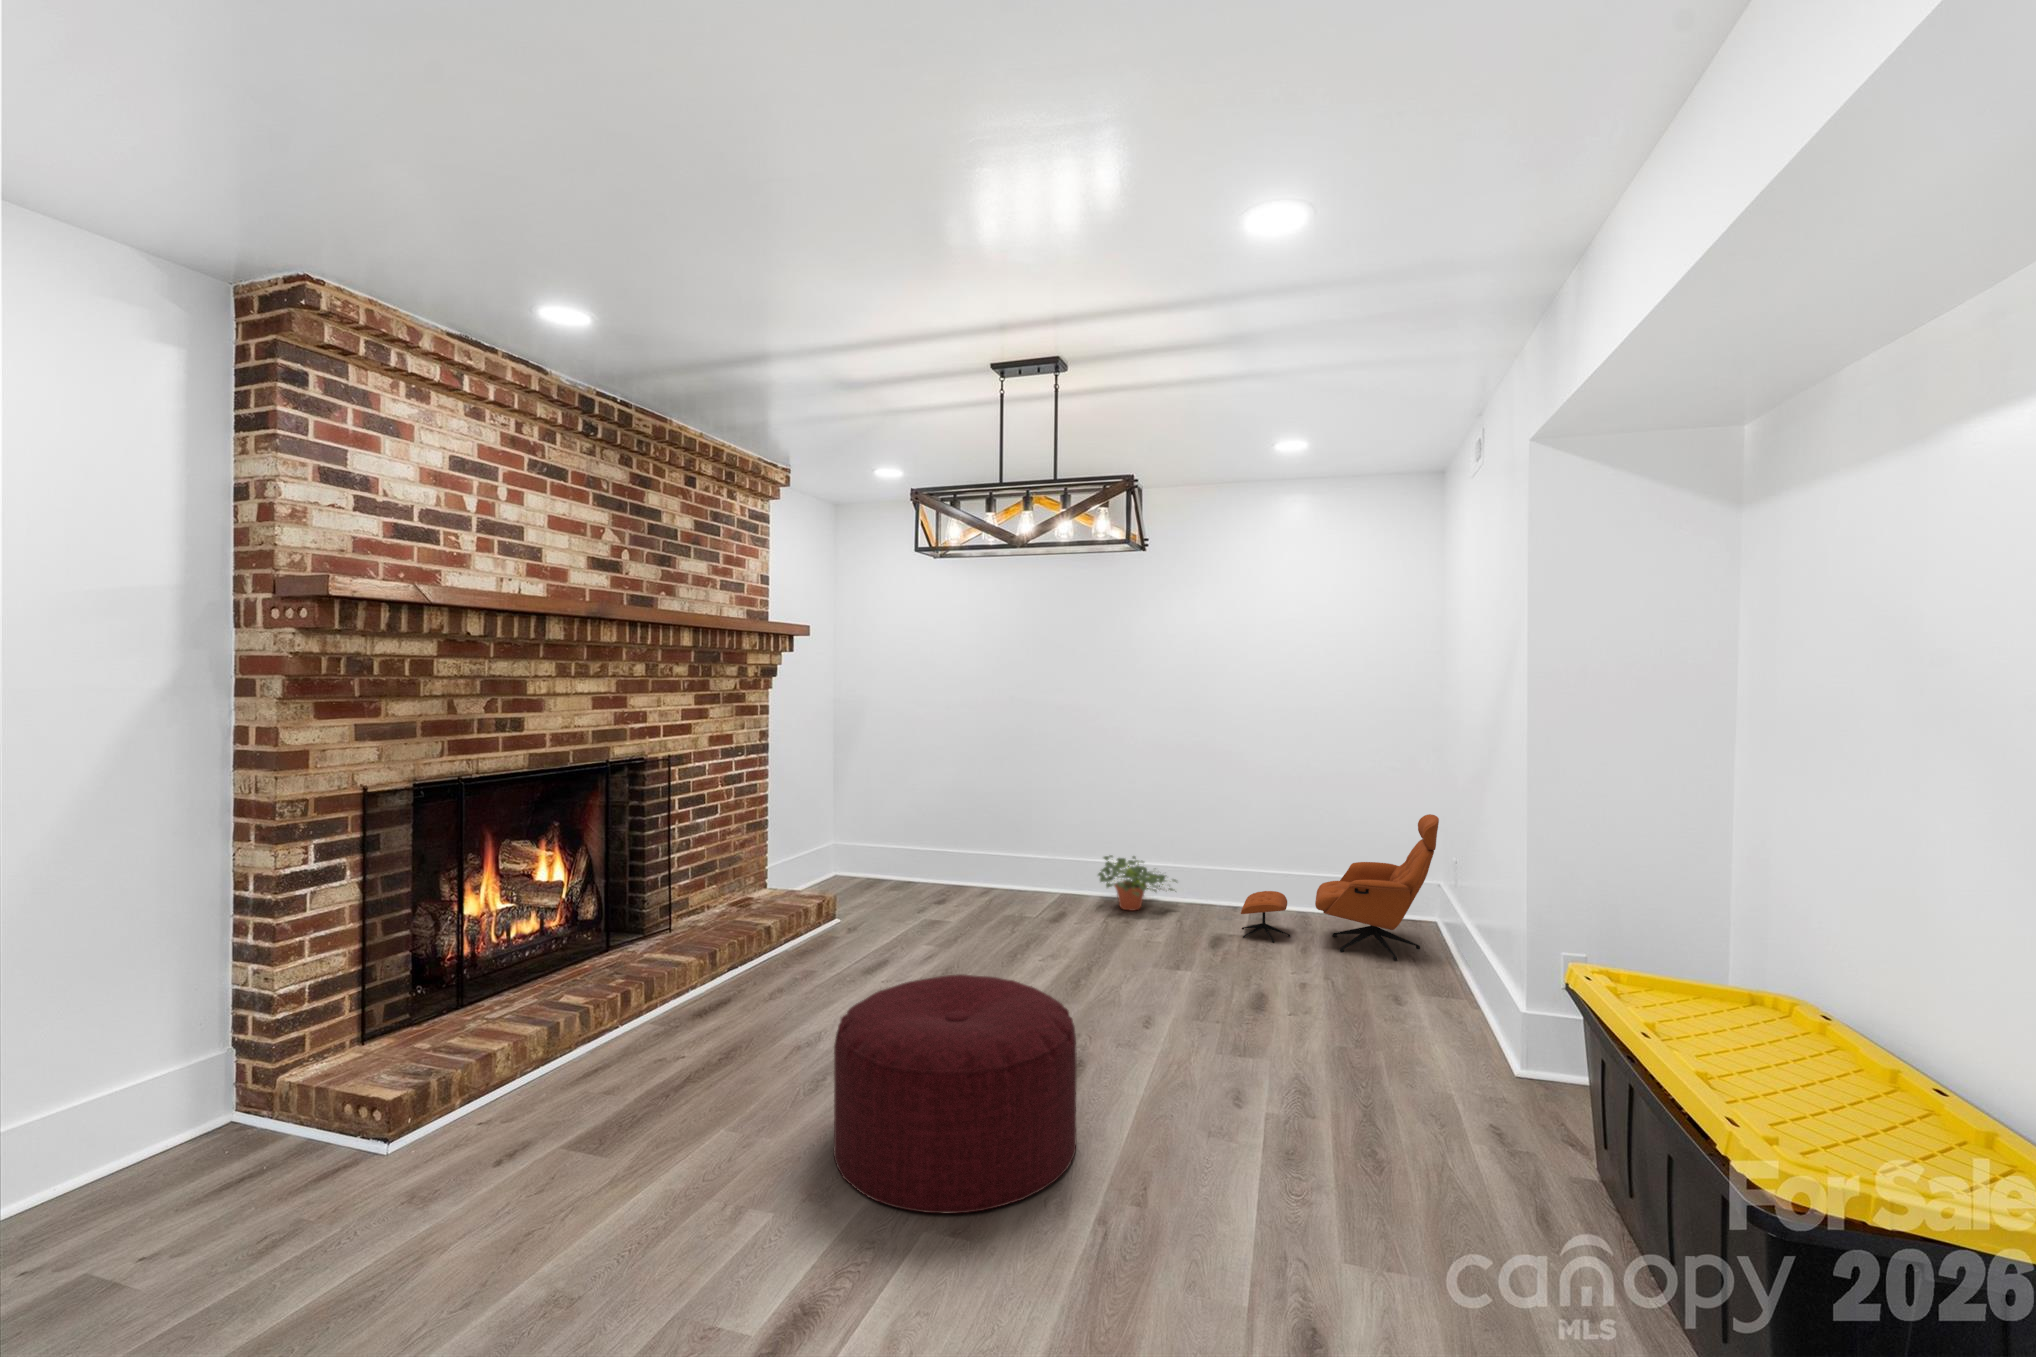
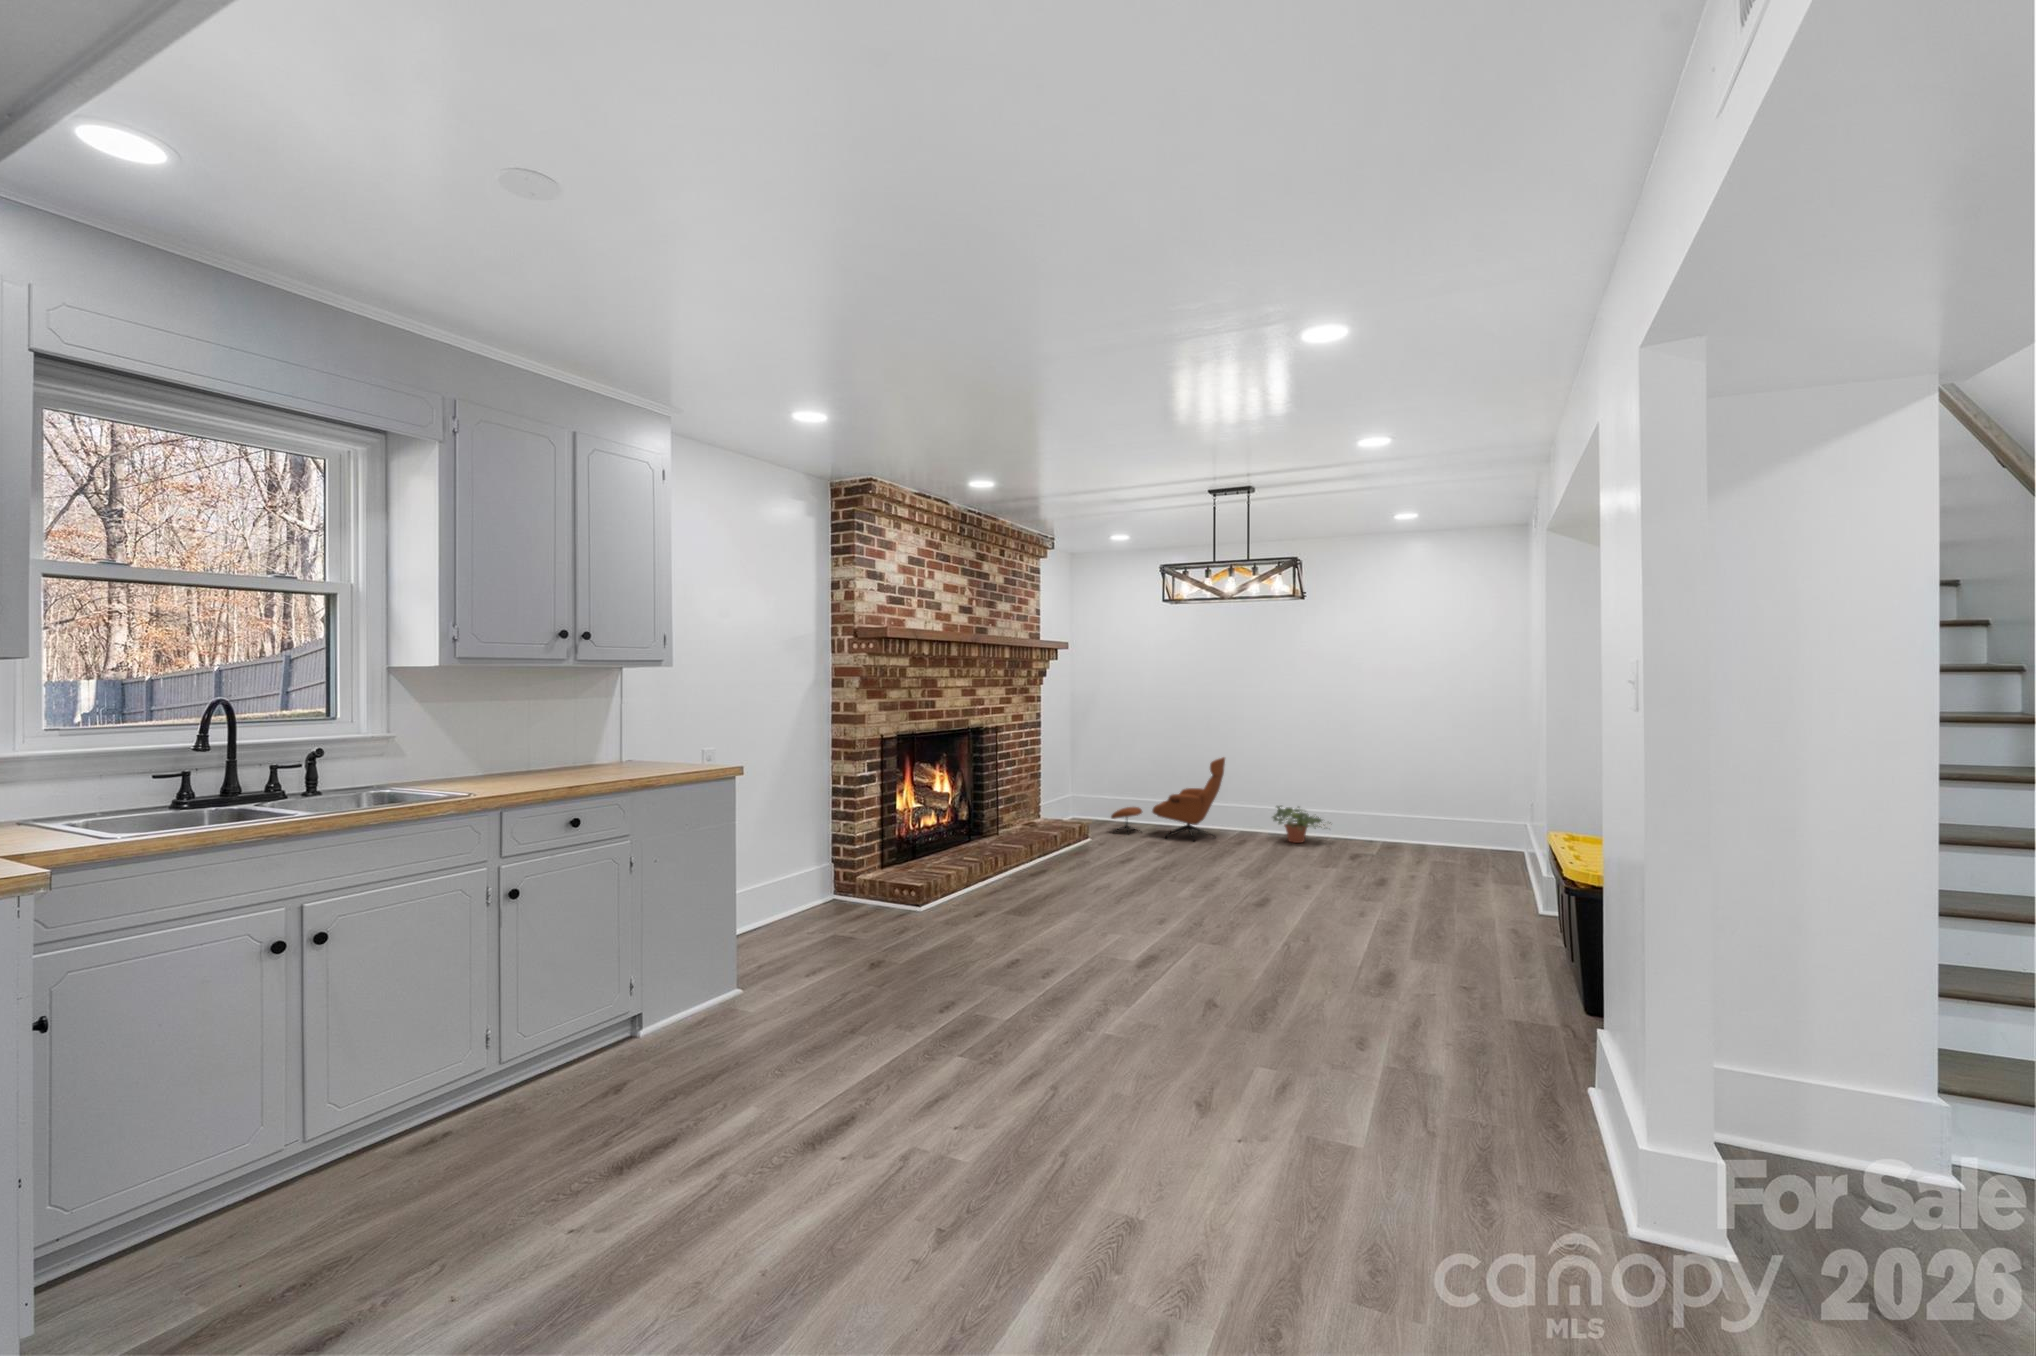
lounge chair: present [1241,814,1439,960] -> present [1111,757,1225,837]
ottoman: present [834,974,1077,1213] -> none [1139,840,1268,937]

